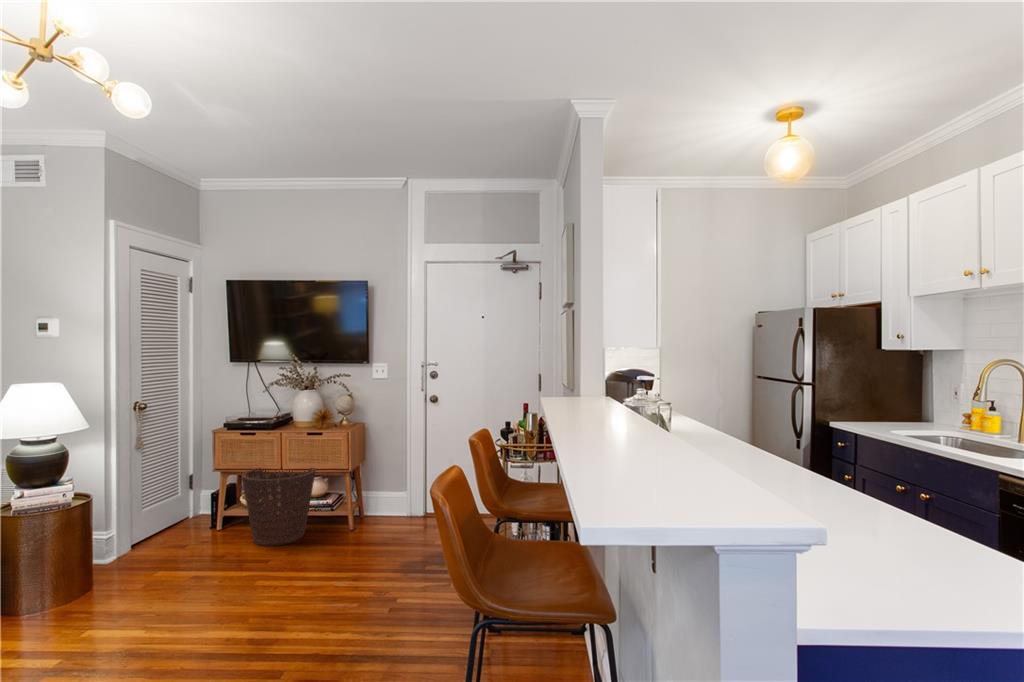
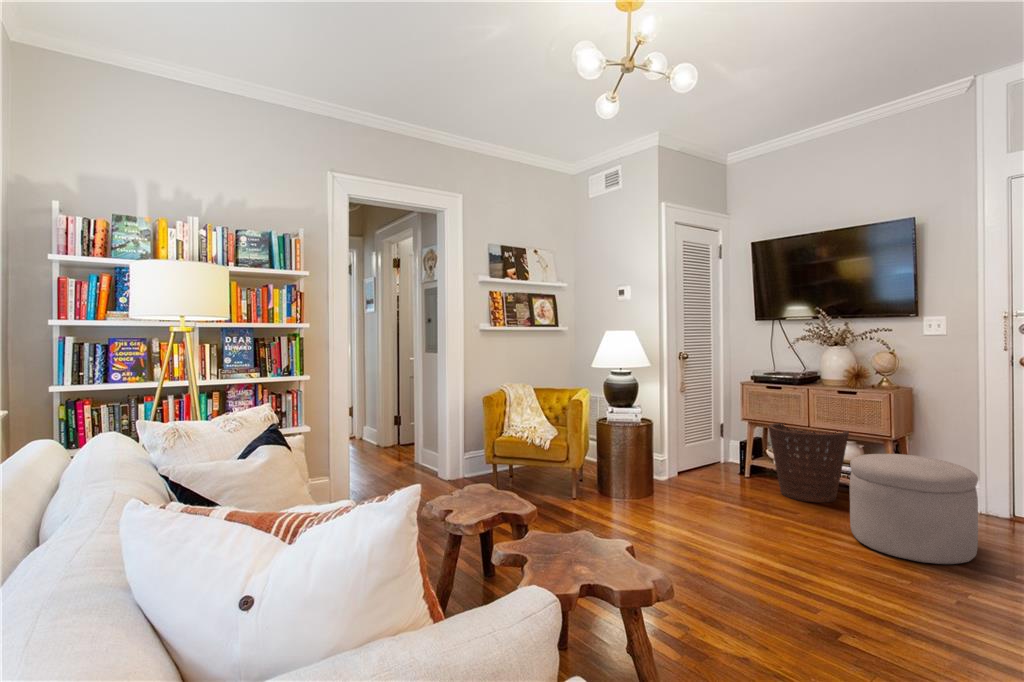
ottoman: none [315,486,405,582] -> present [850,454,978,564]

